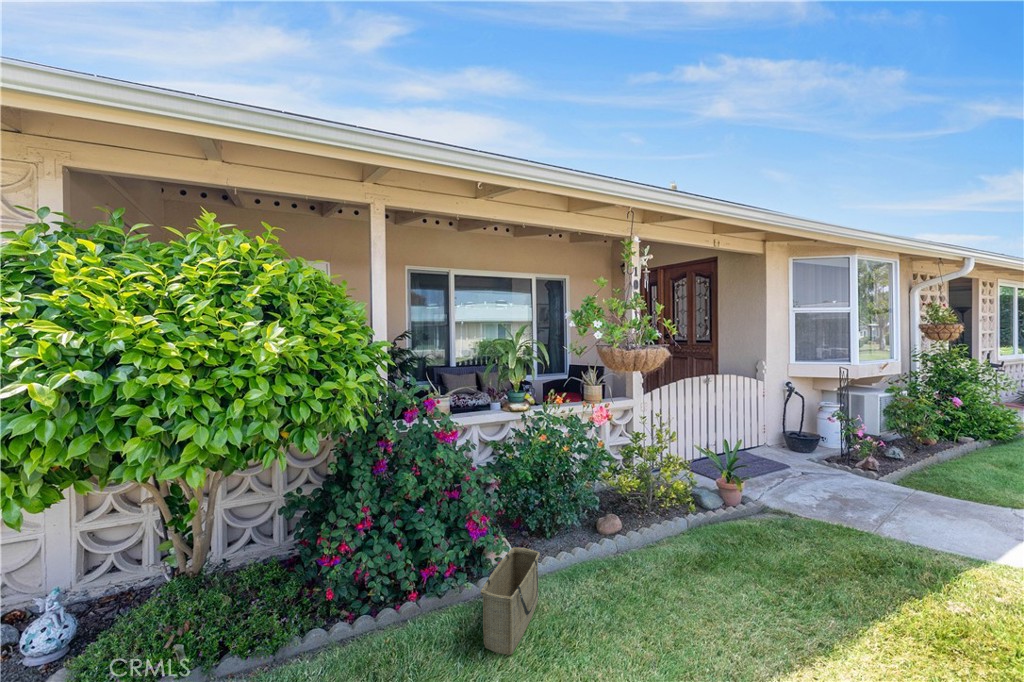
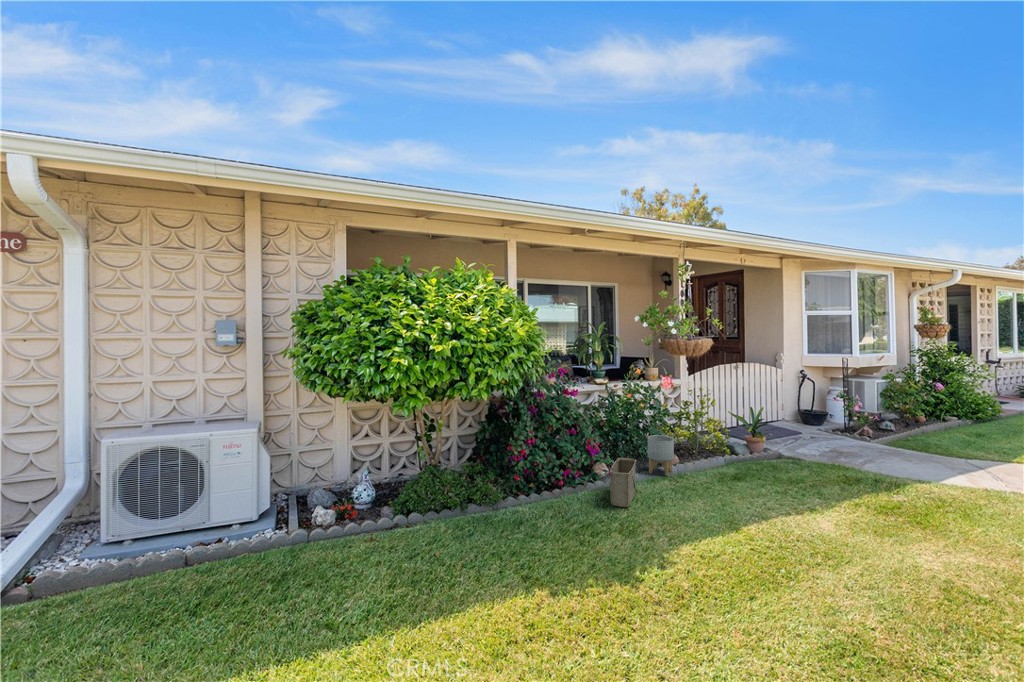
planter: none [571,494,610,562] -> present [647,435,674,476]

